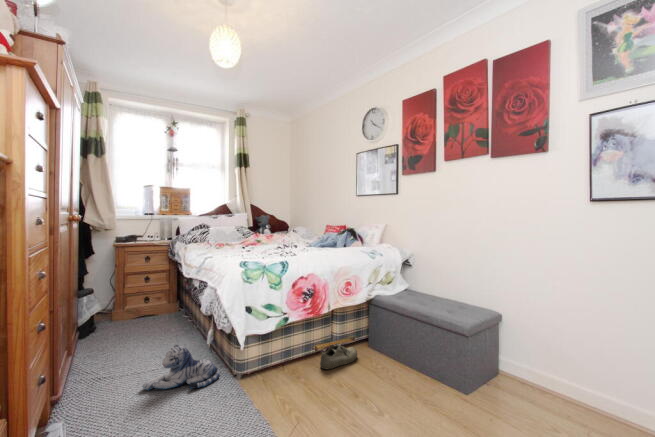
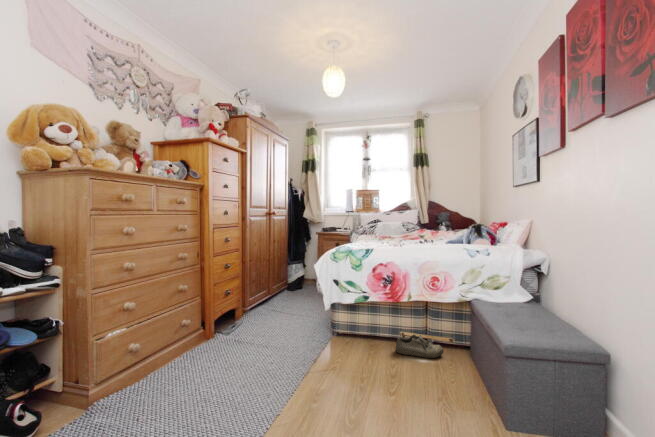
plush toy: present [142,345,220,390] -> none [285,296,327,329]

